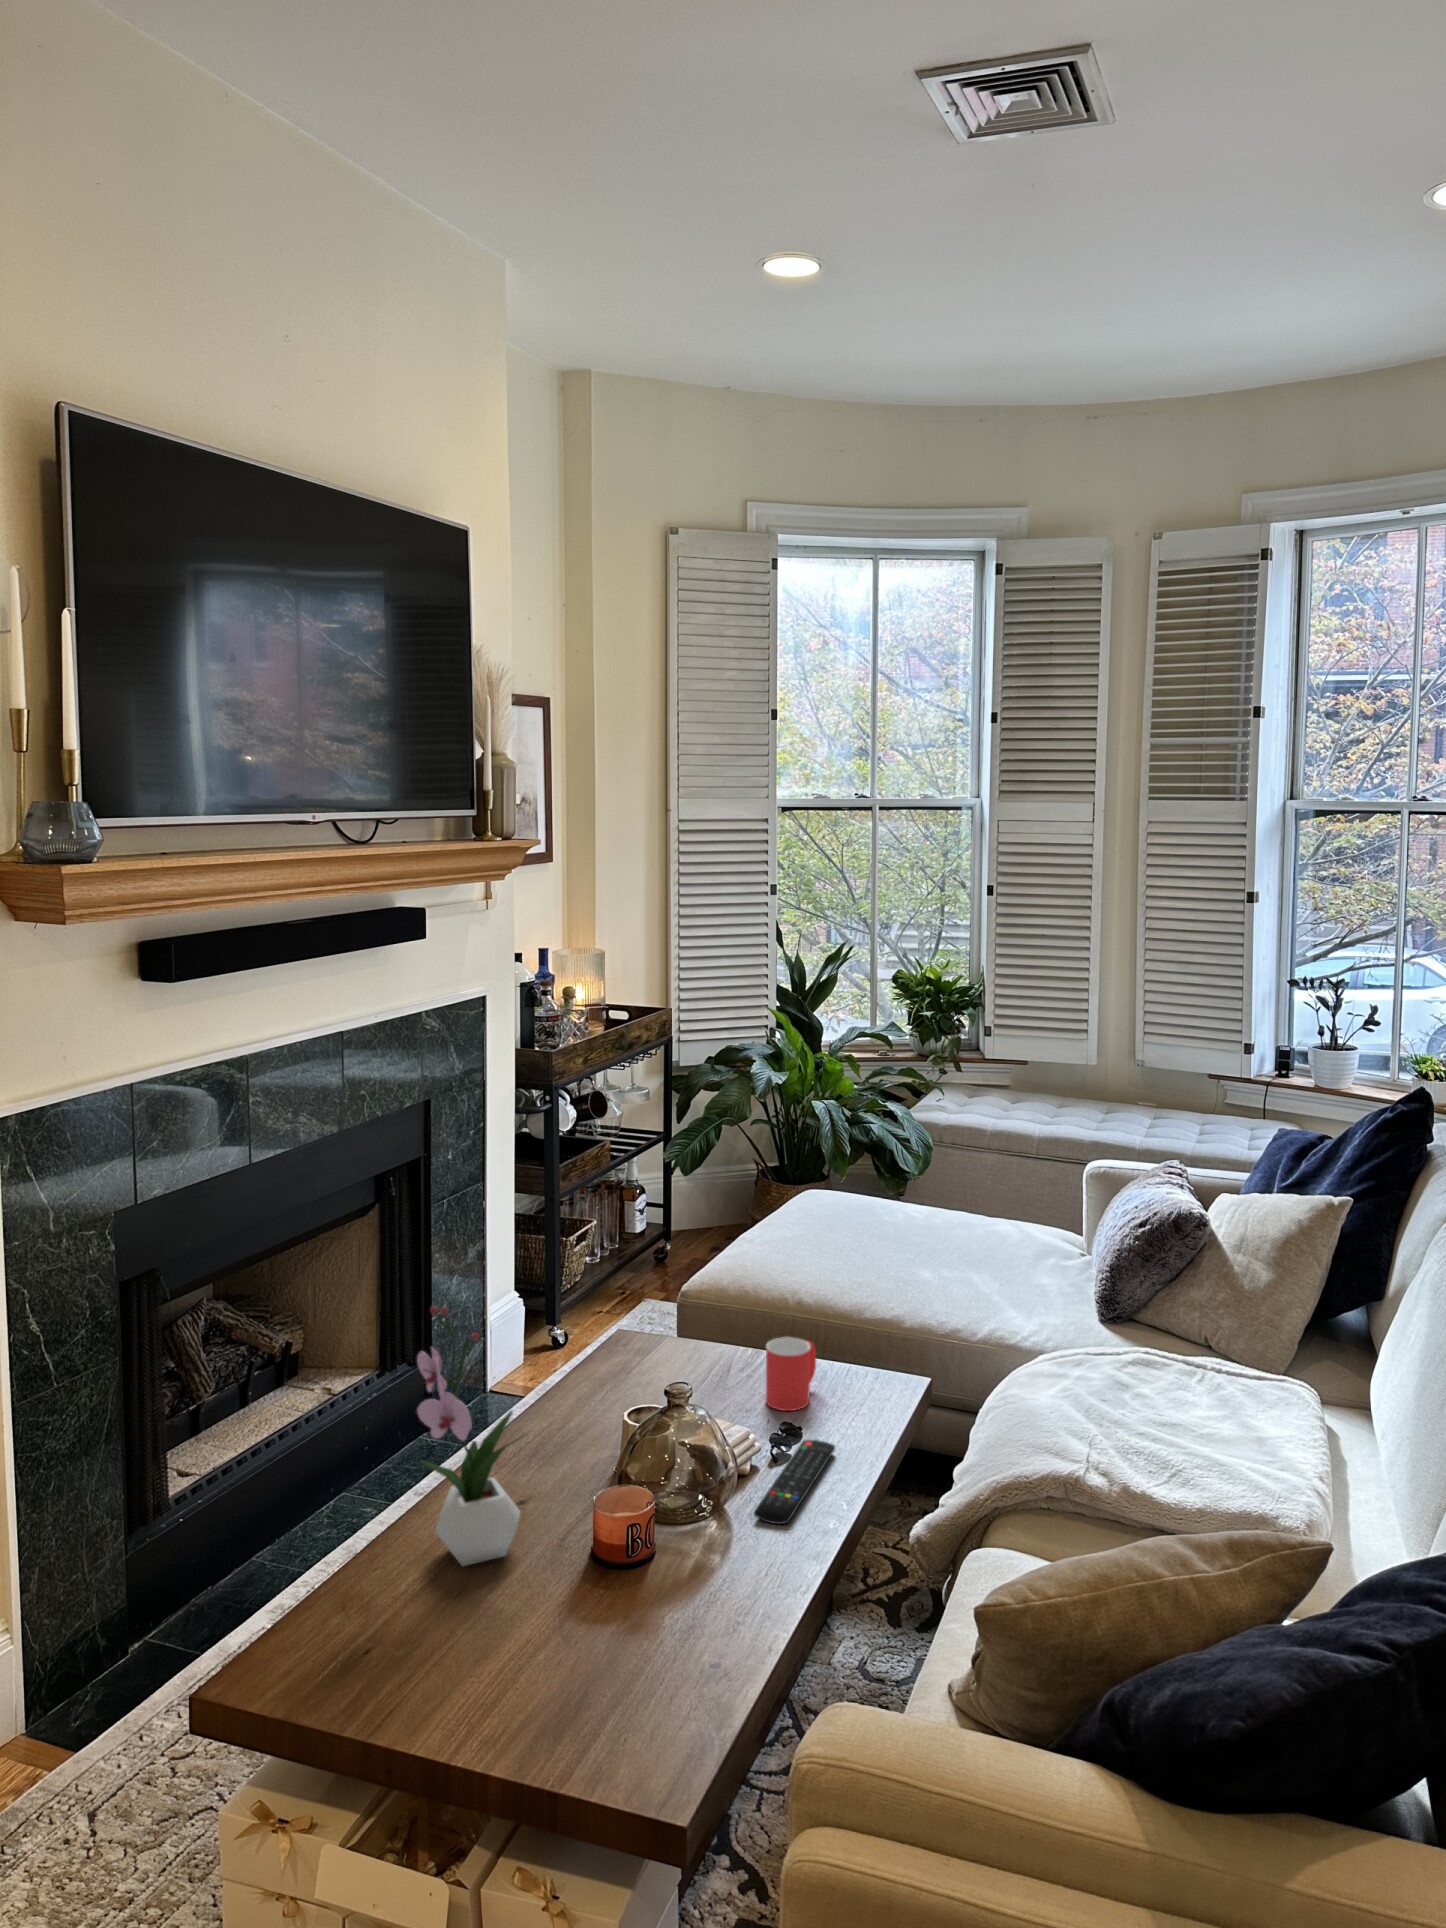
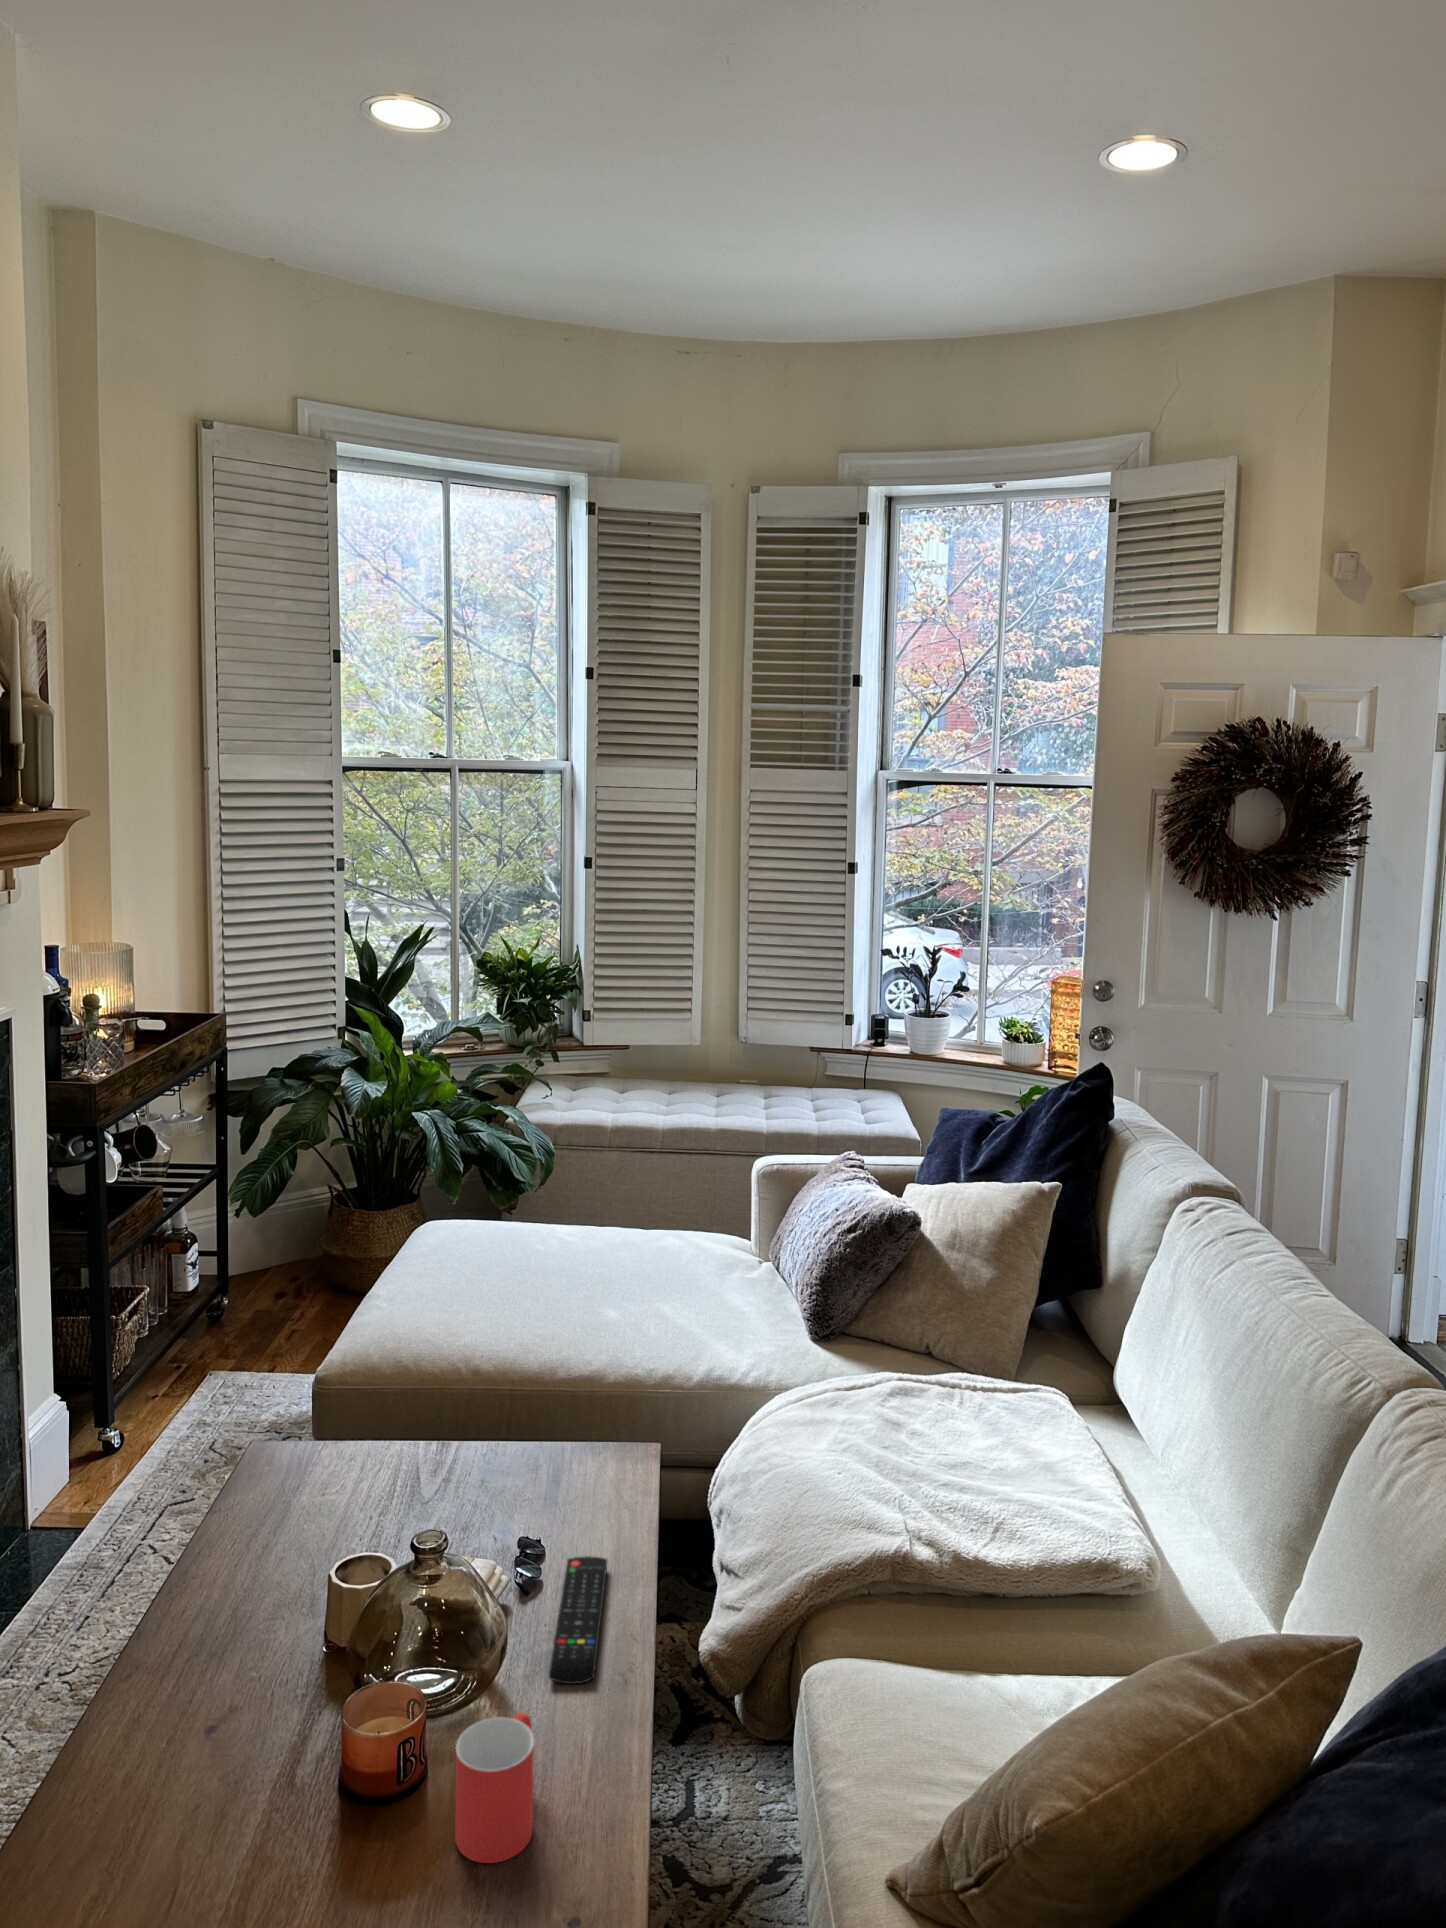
flower arrangement: present [417,1306,525,1566] -> none [97,1499,271,1852]
mug: present [766,1337,816,1411] -> present [455,1713,534,1863]

